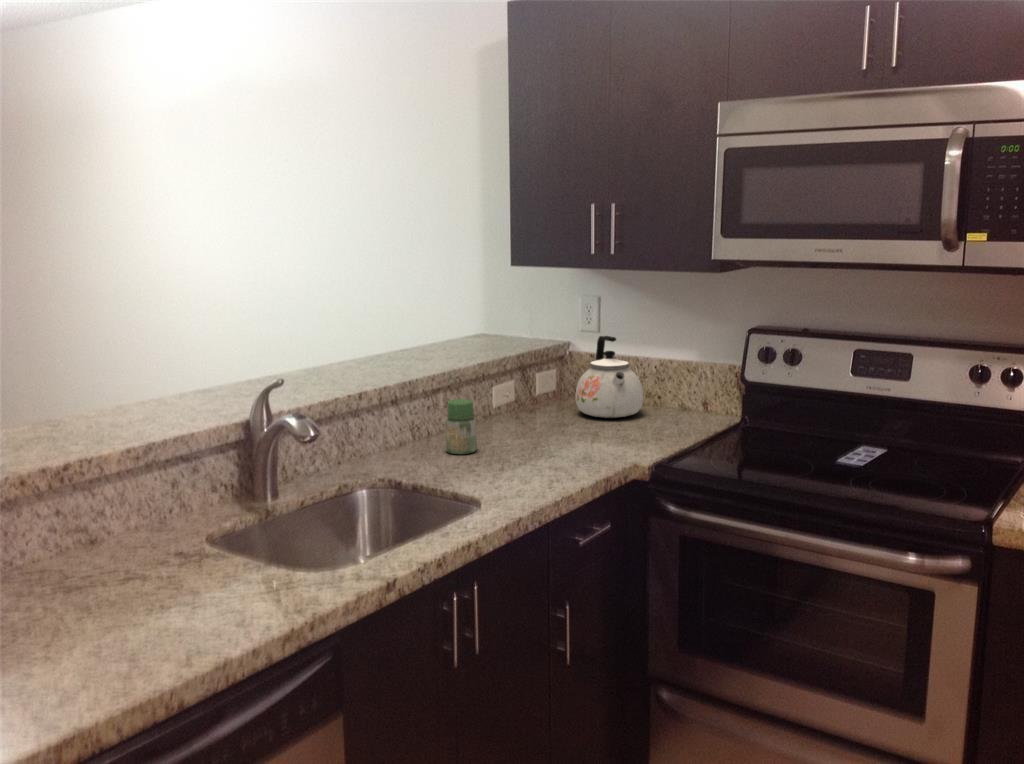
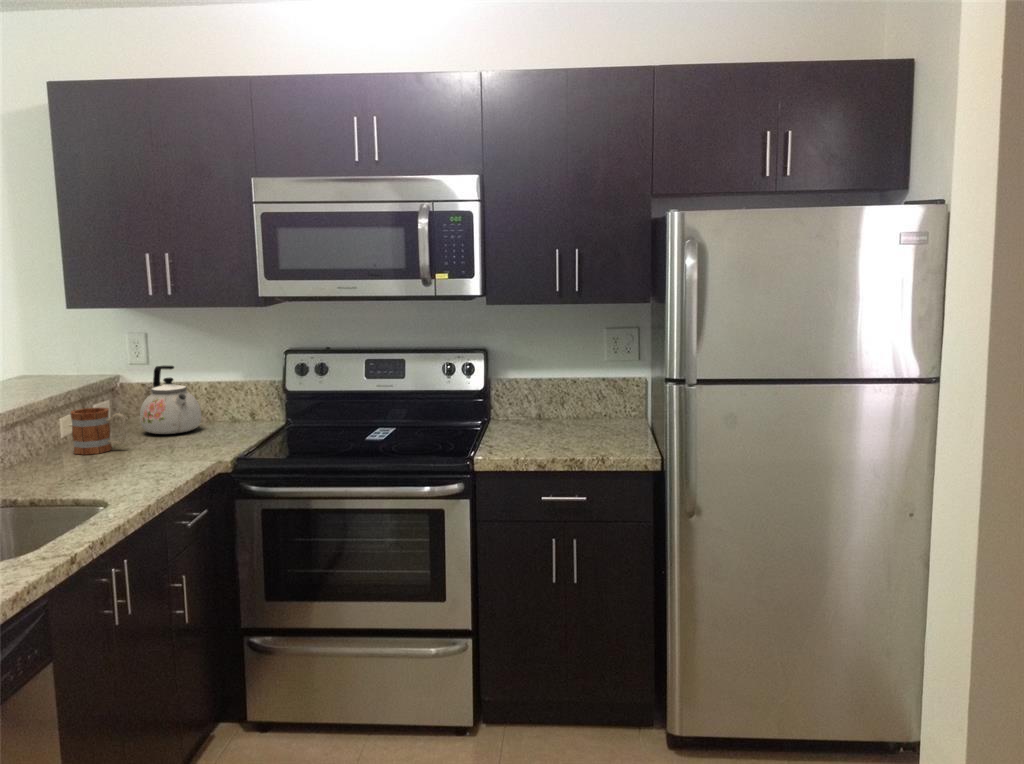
mug: none [495,379,550,433] -> present [70,407,126,455]
jar: present [445,399,477,454] -> none [36,426,70,475]

